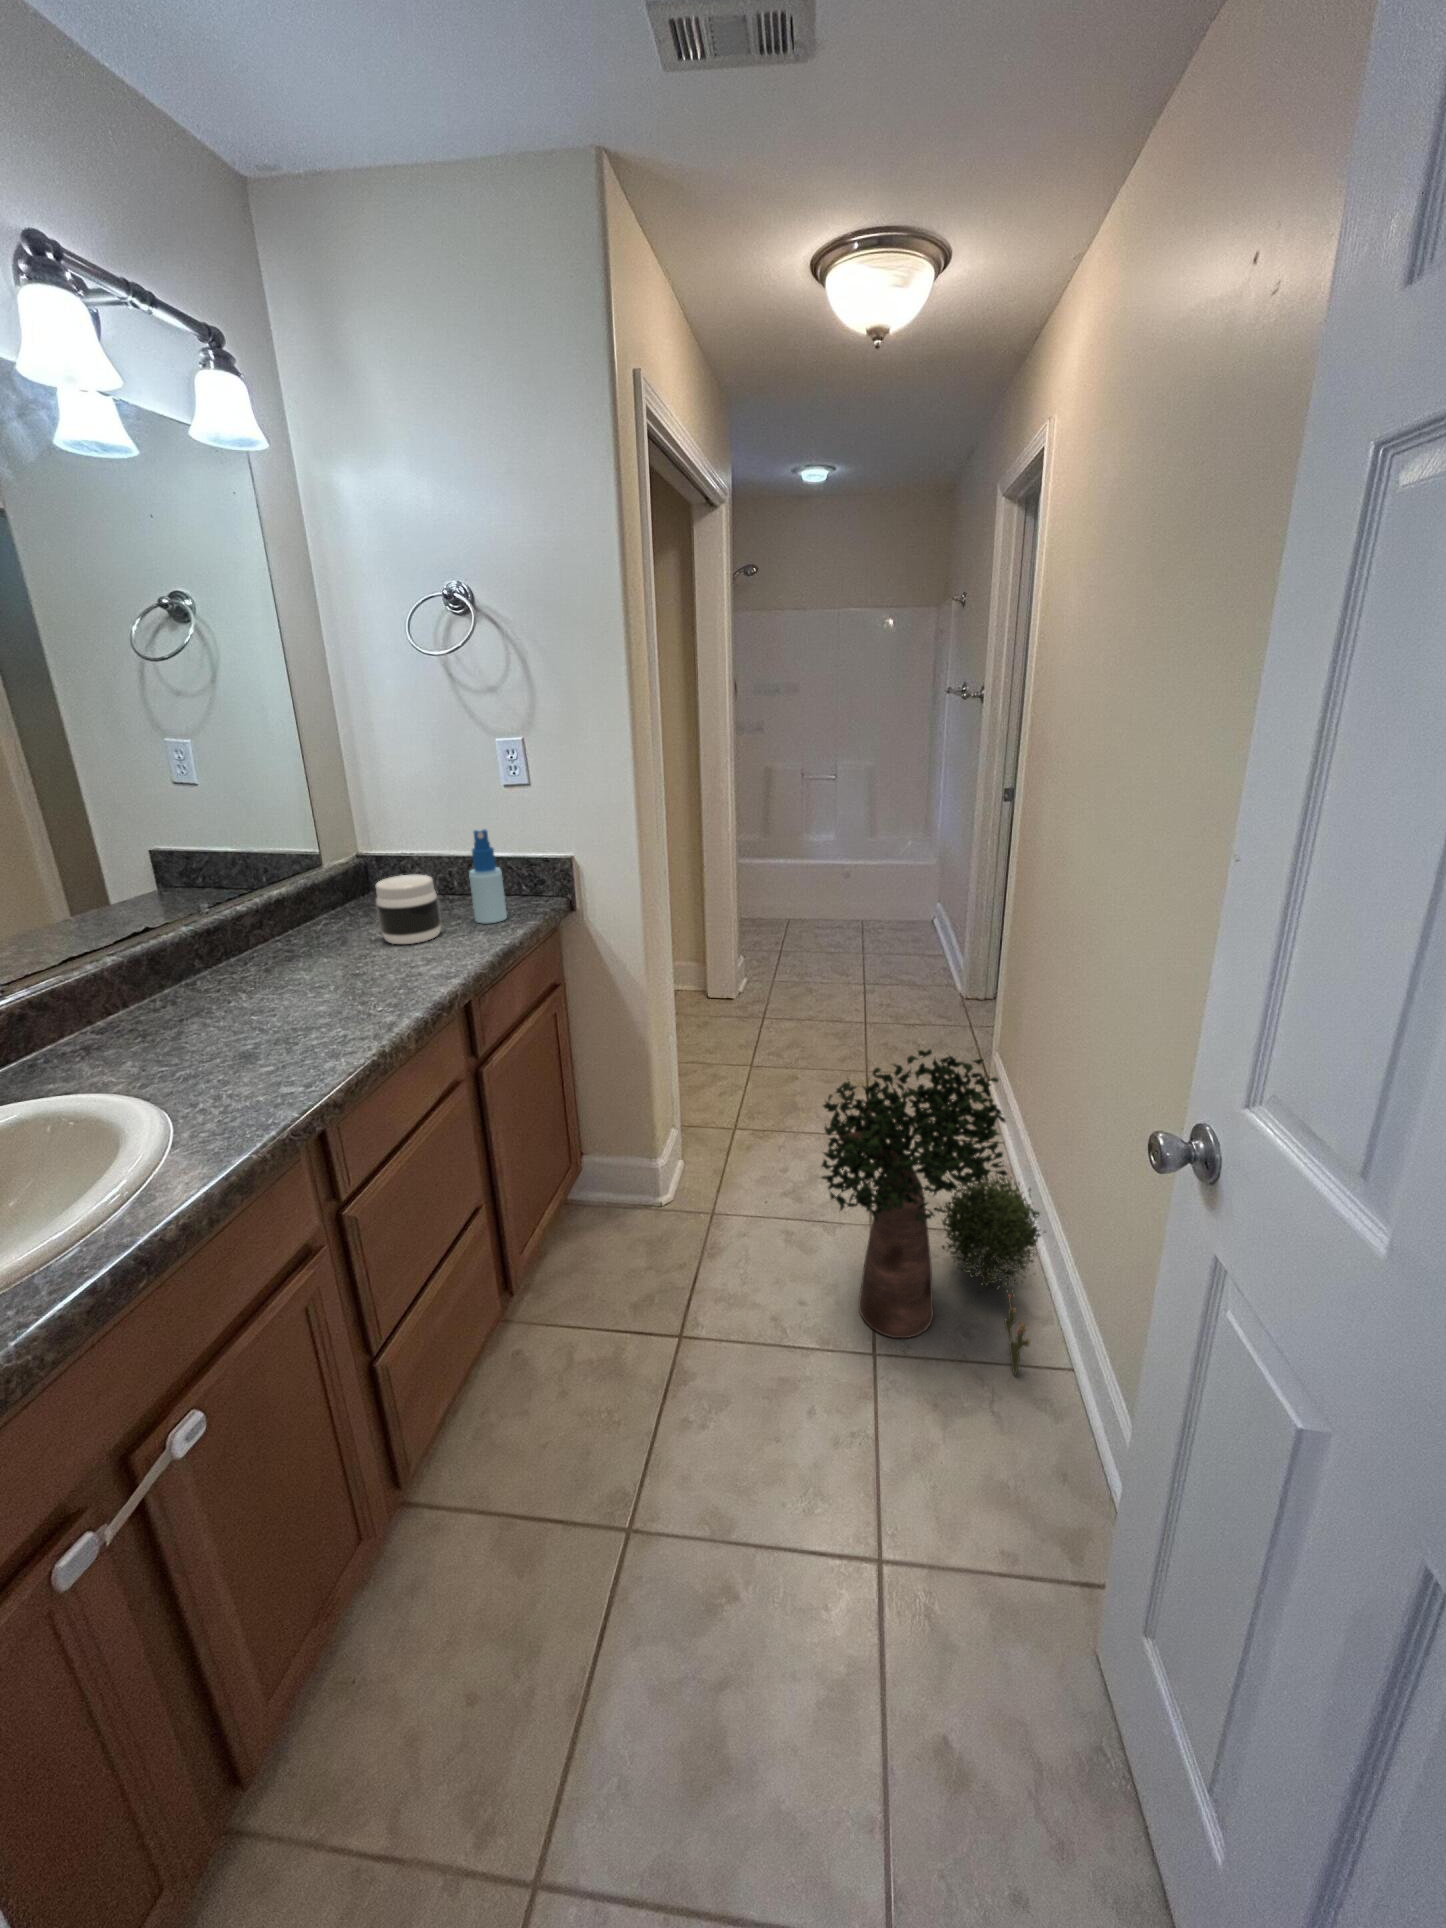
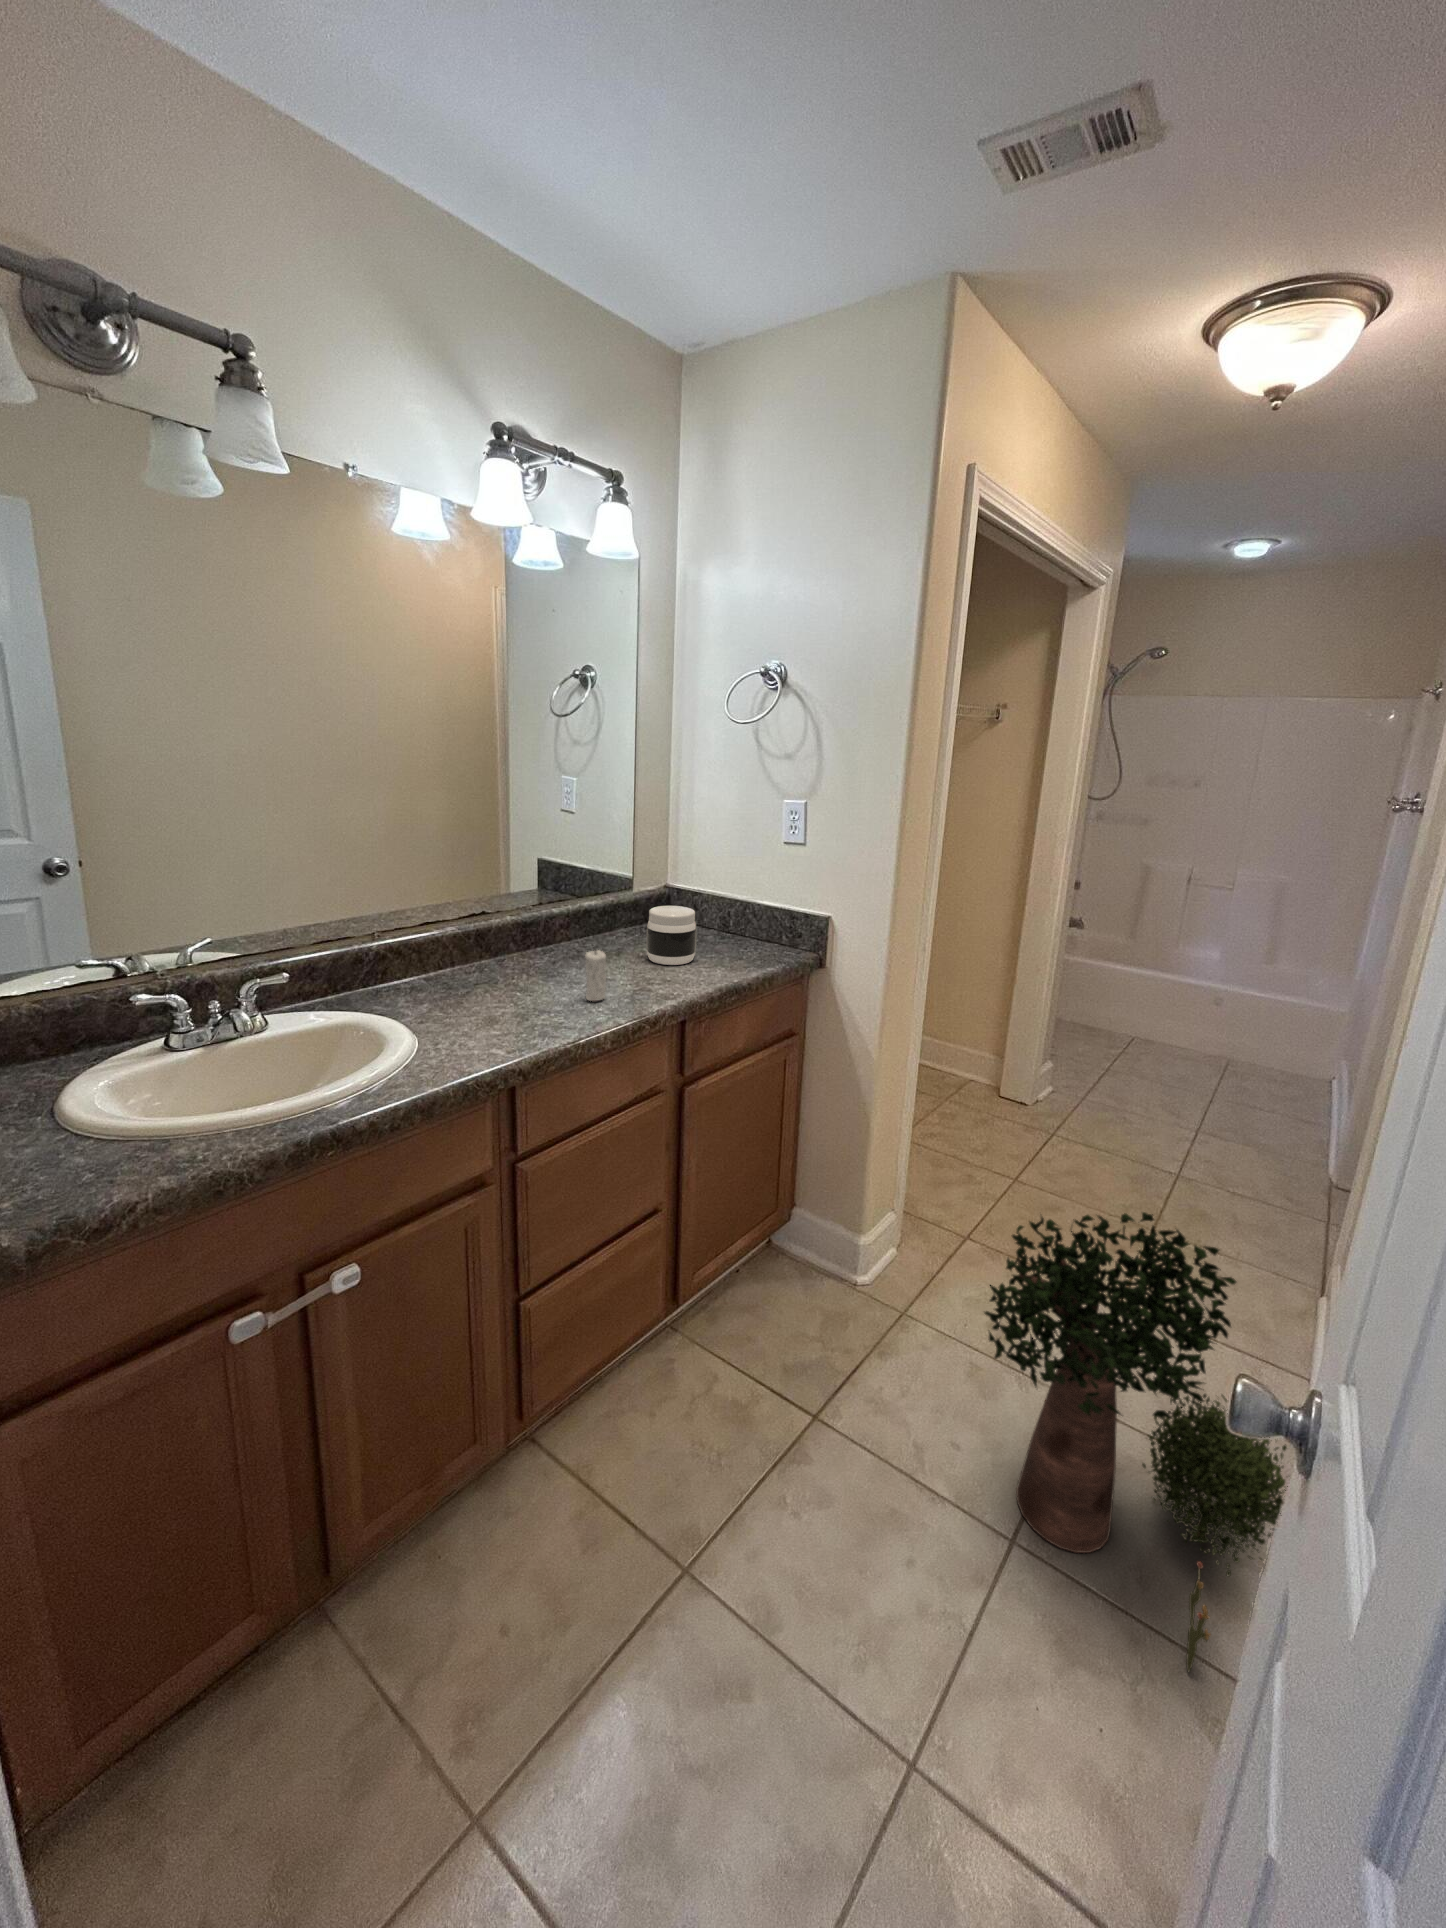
spray bottle: present [469,829,507,924] -> none [726,877,757,962]
candle: none [338,934,373,1003] -> present [586,950,606,1001]

